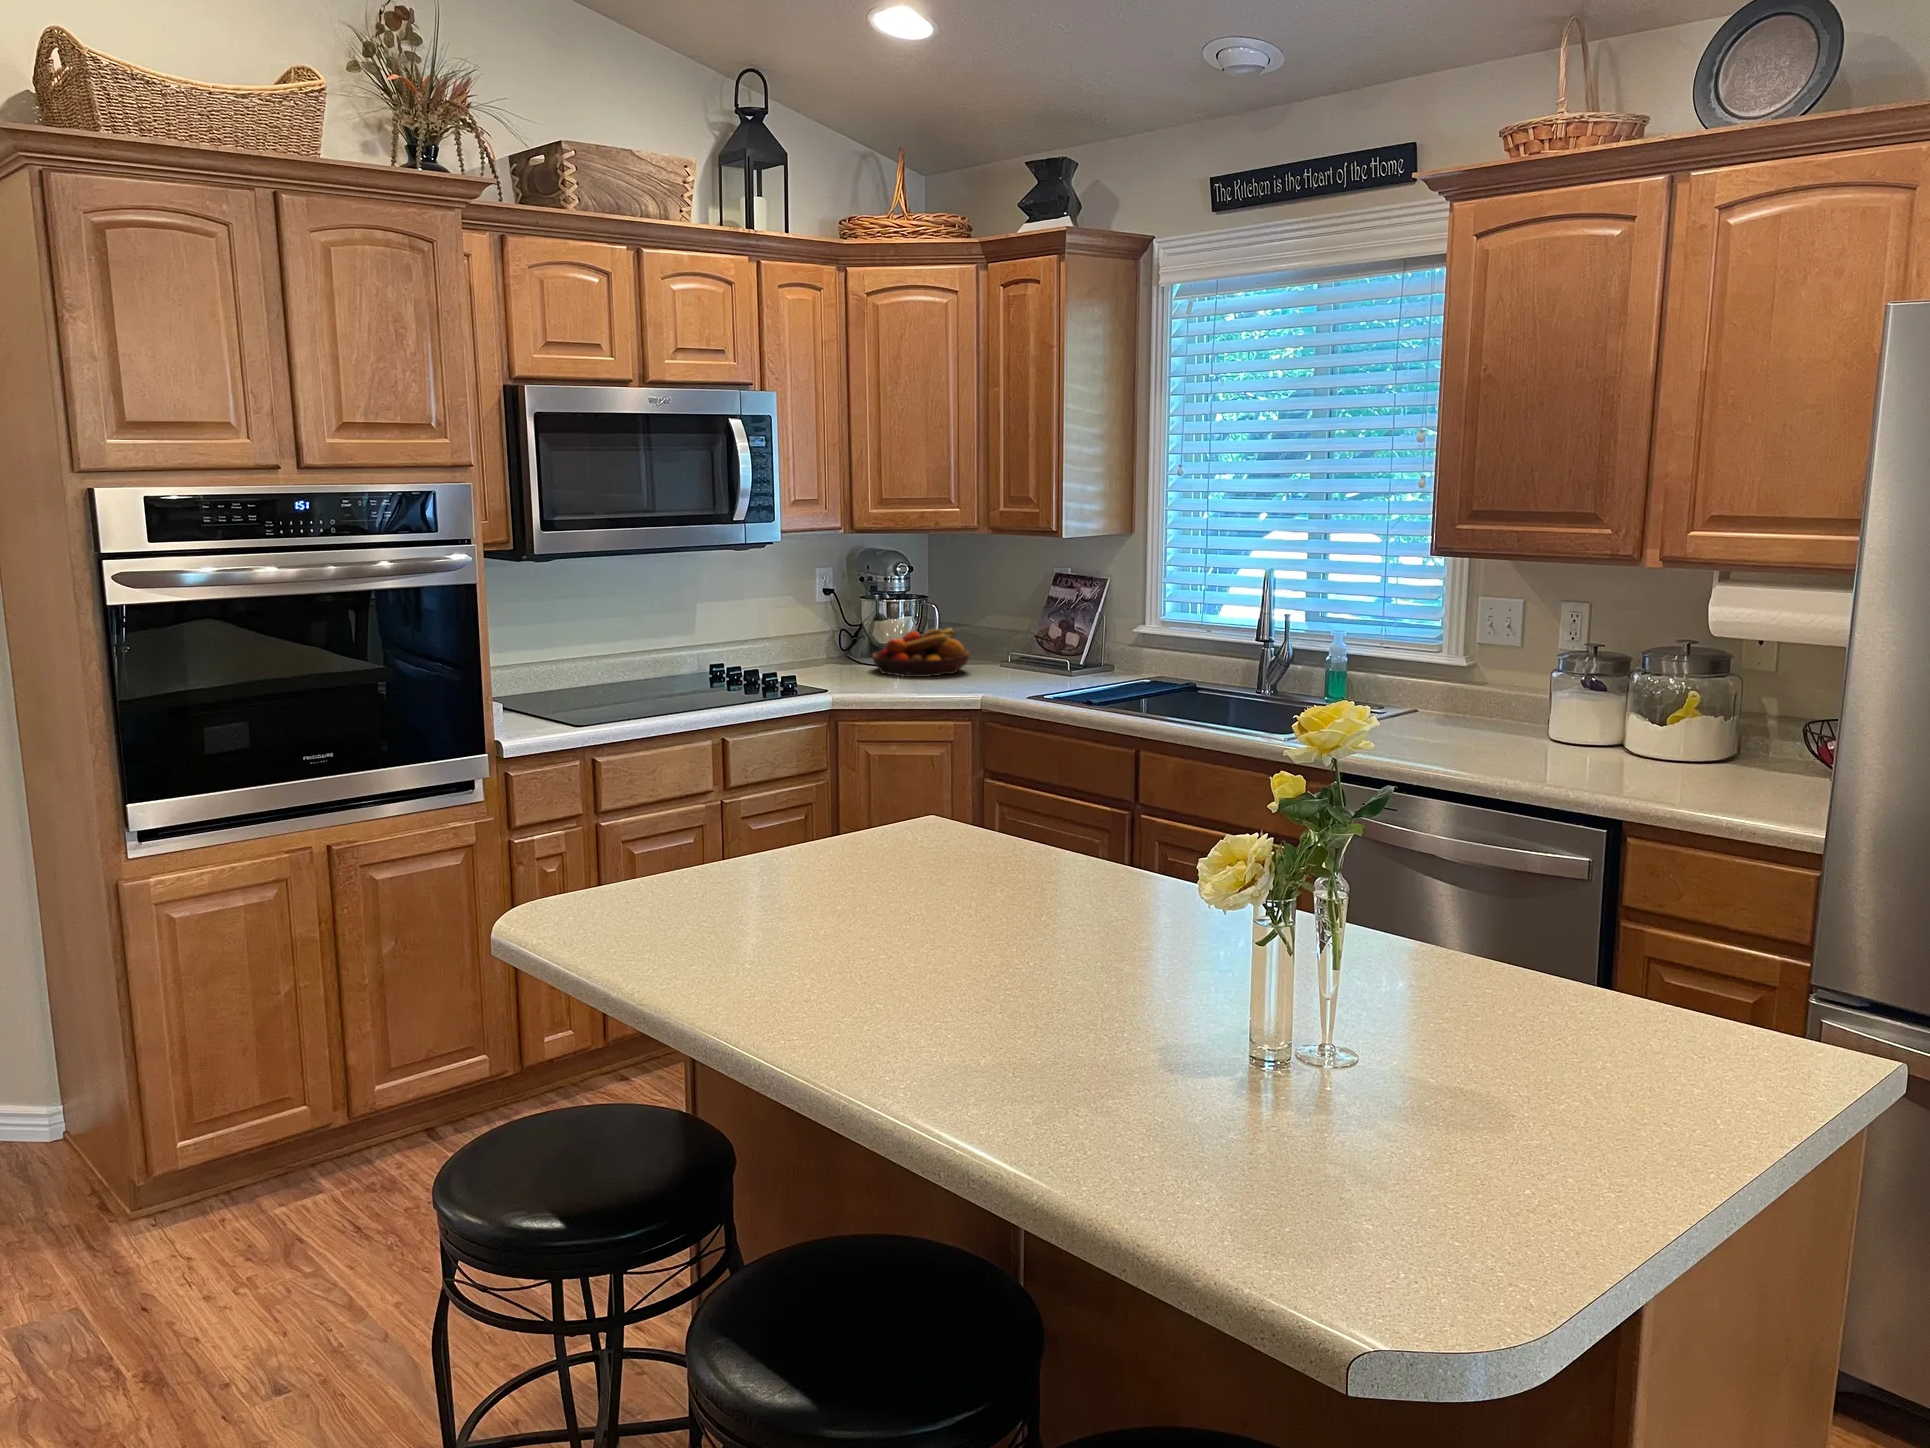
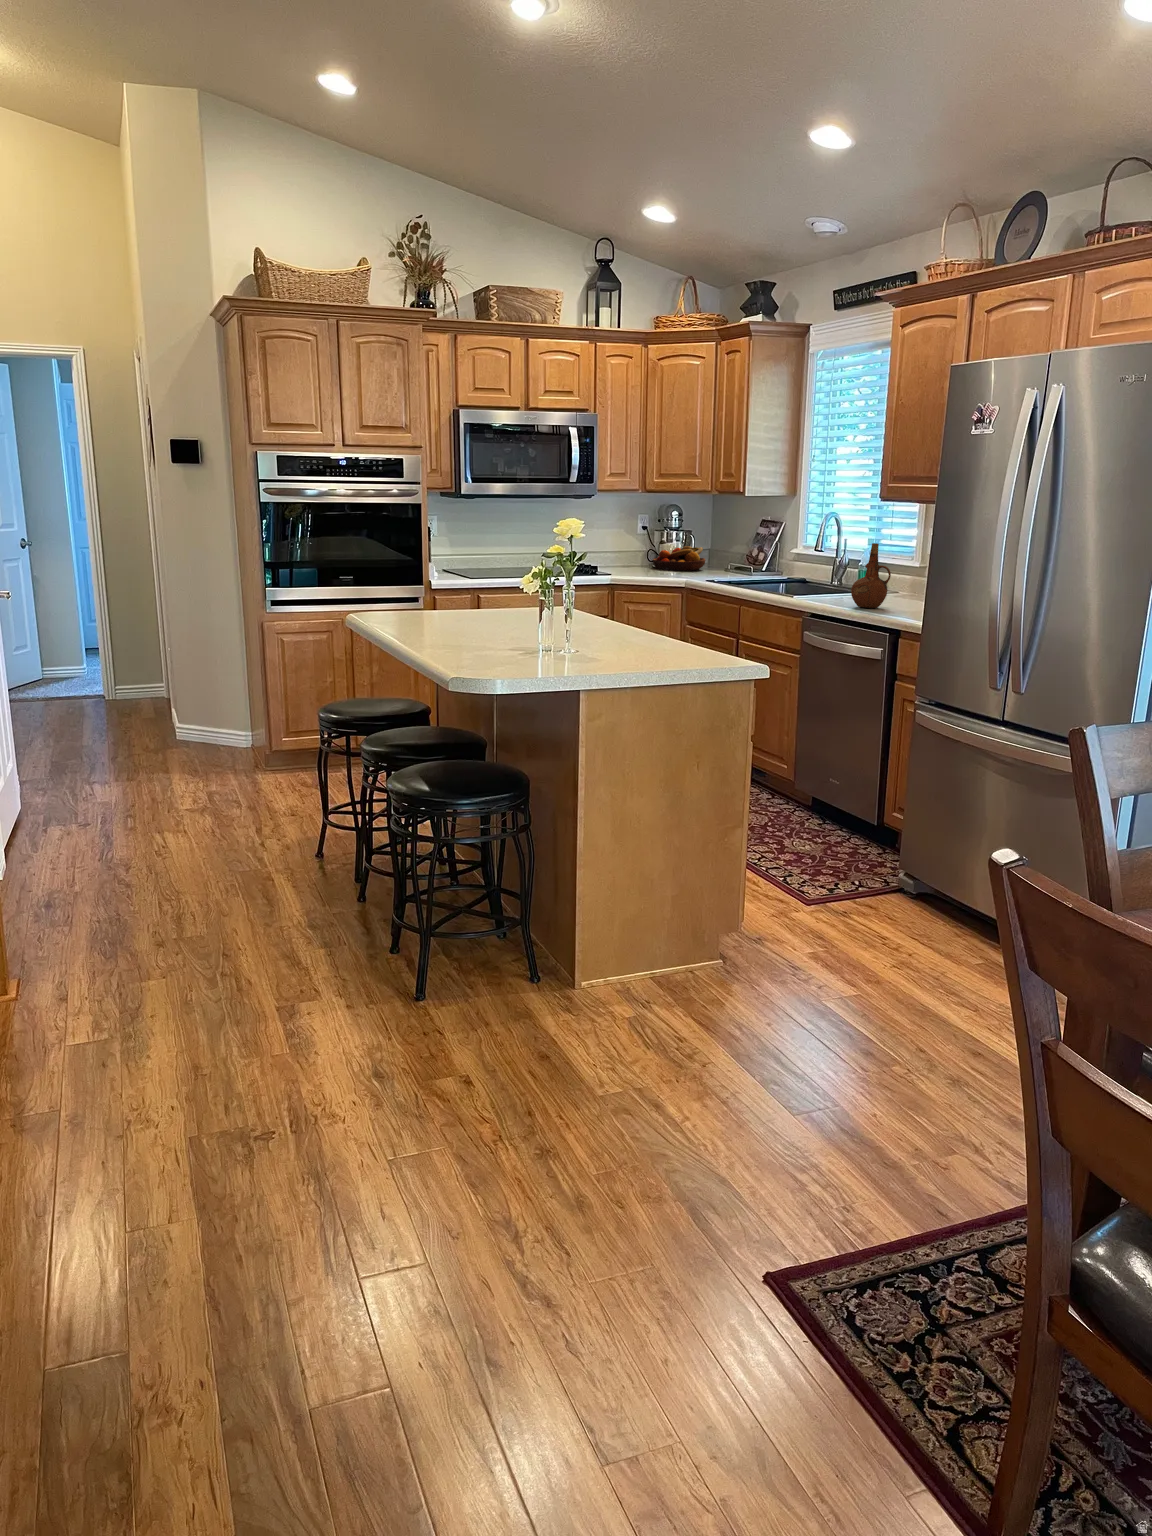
ceramic pitcher: none [1436,637,1511,761] -> present [851,543,891,608]

